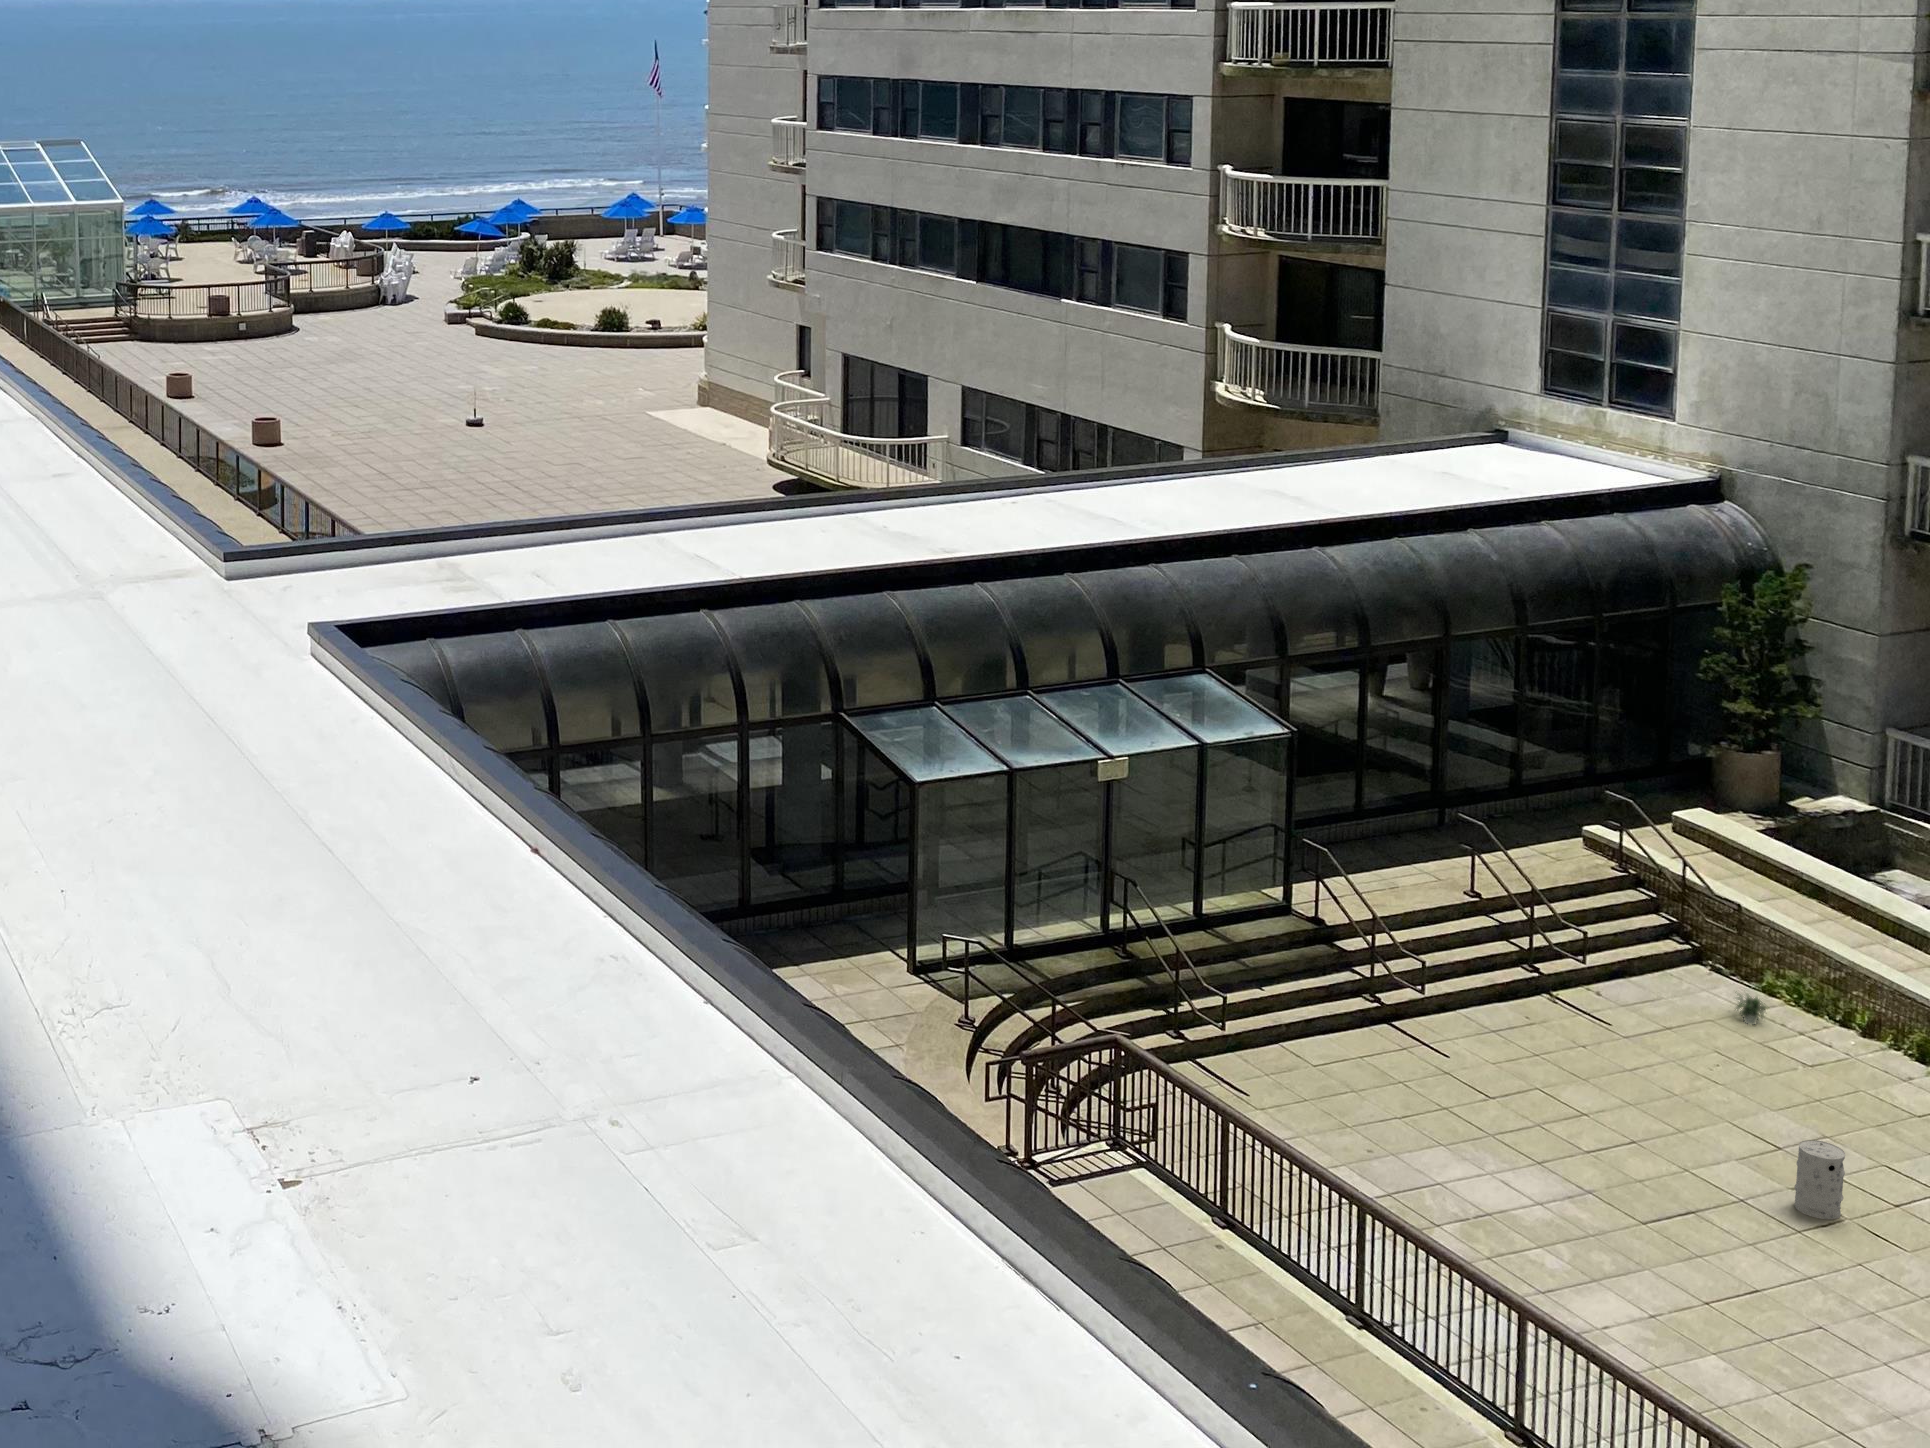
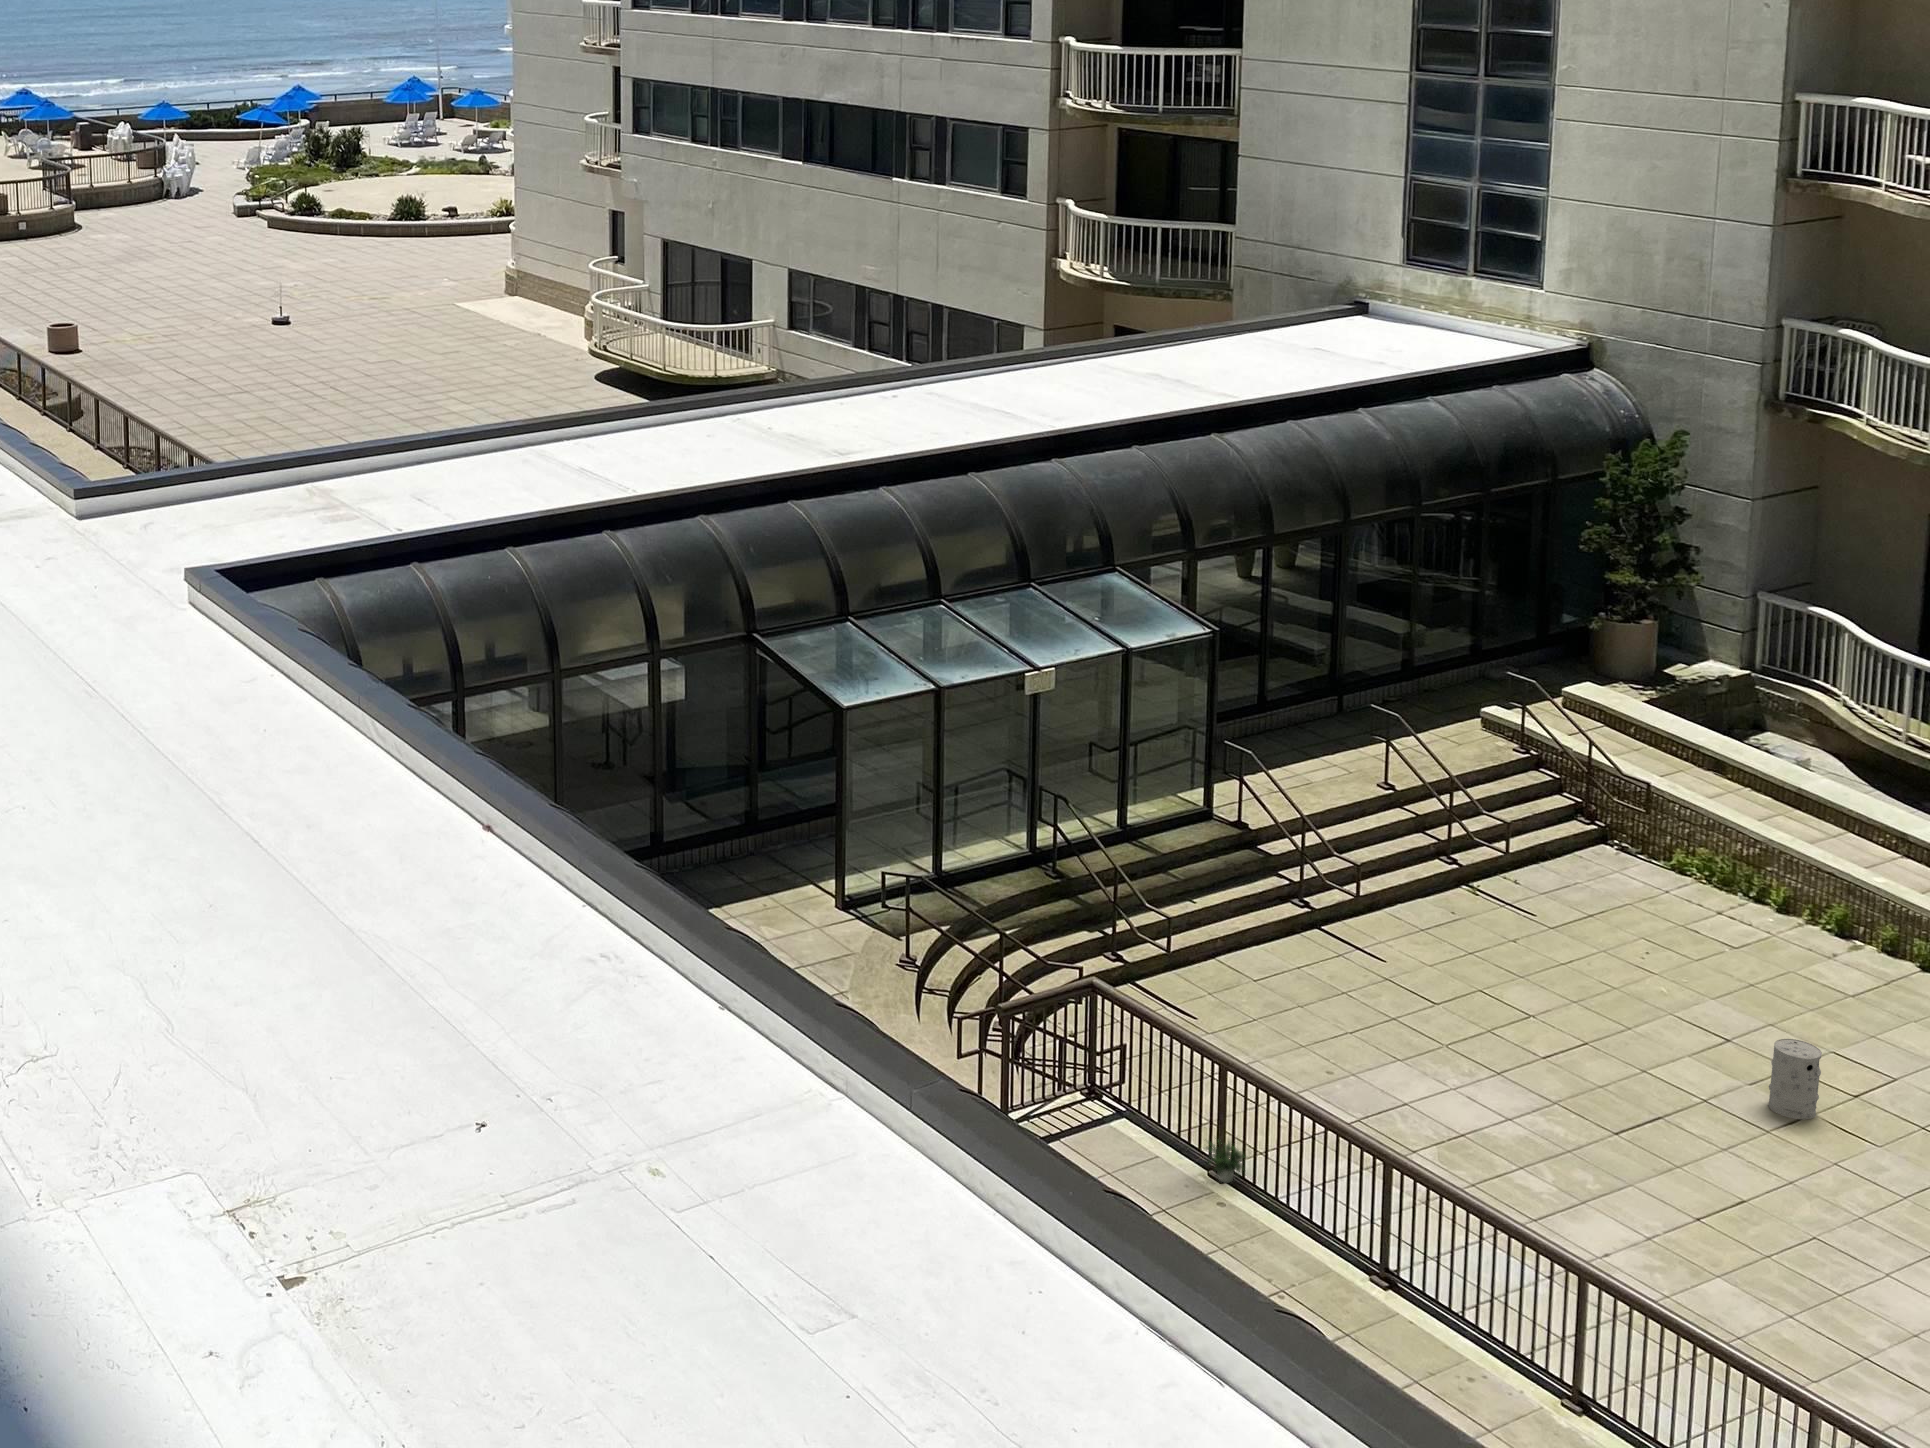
potted plant: present [1735,995,1766,1025] -> present [1206,1140,1246,1183]

